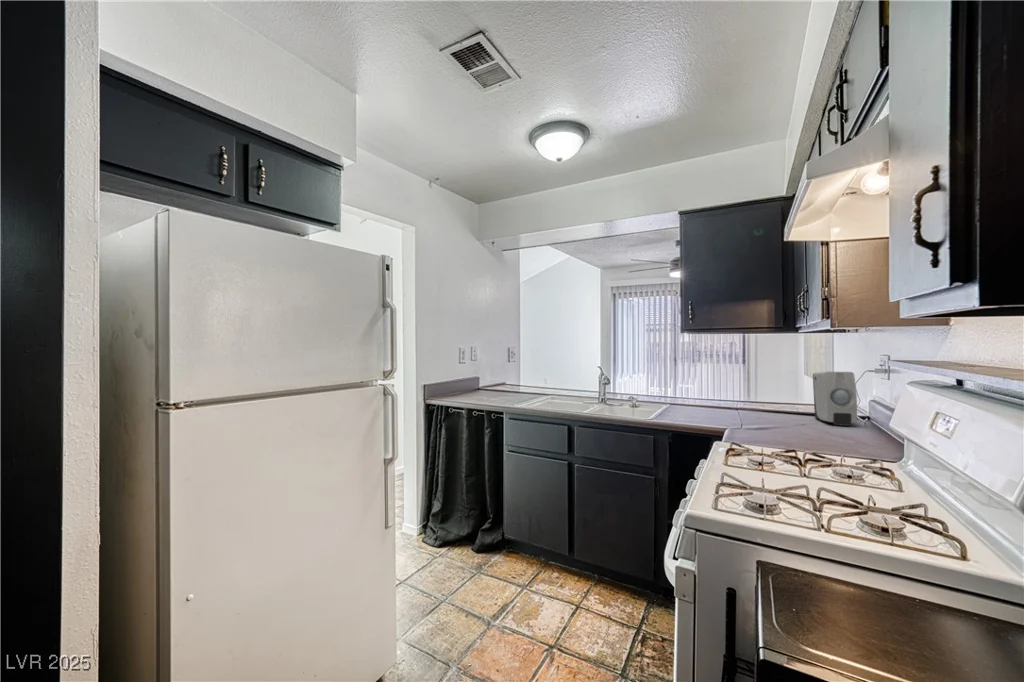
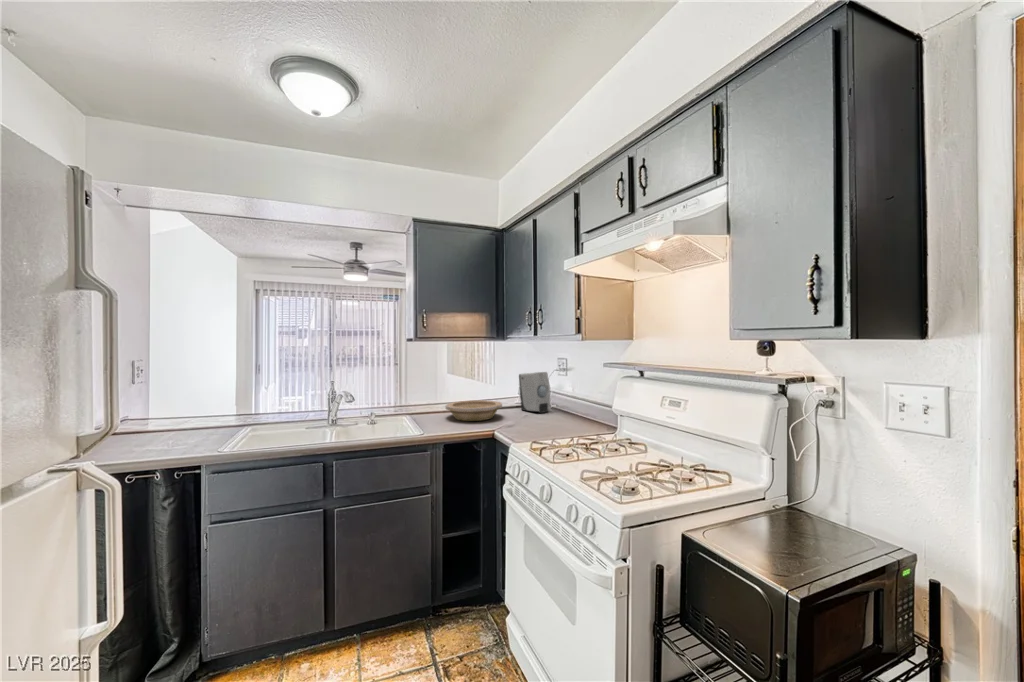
bowl: none [701,397,772,420] -> present [446,400,502,421]

